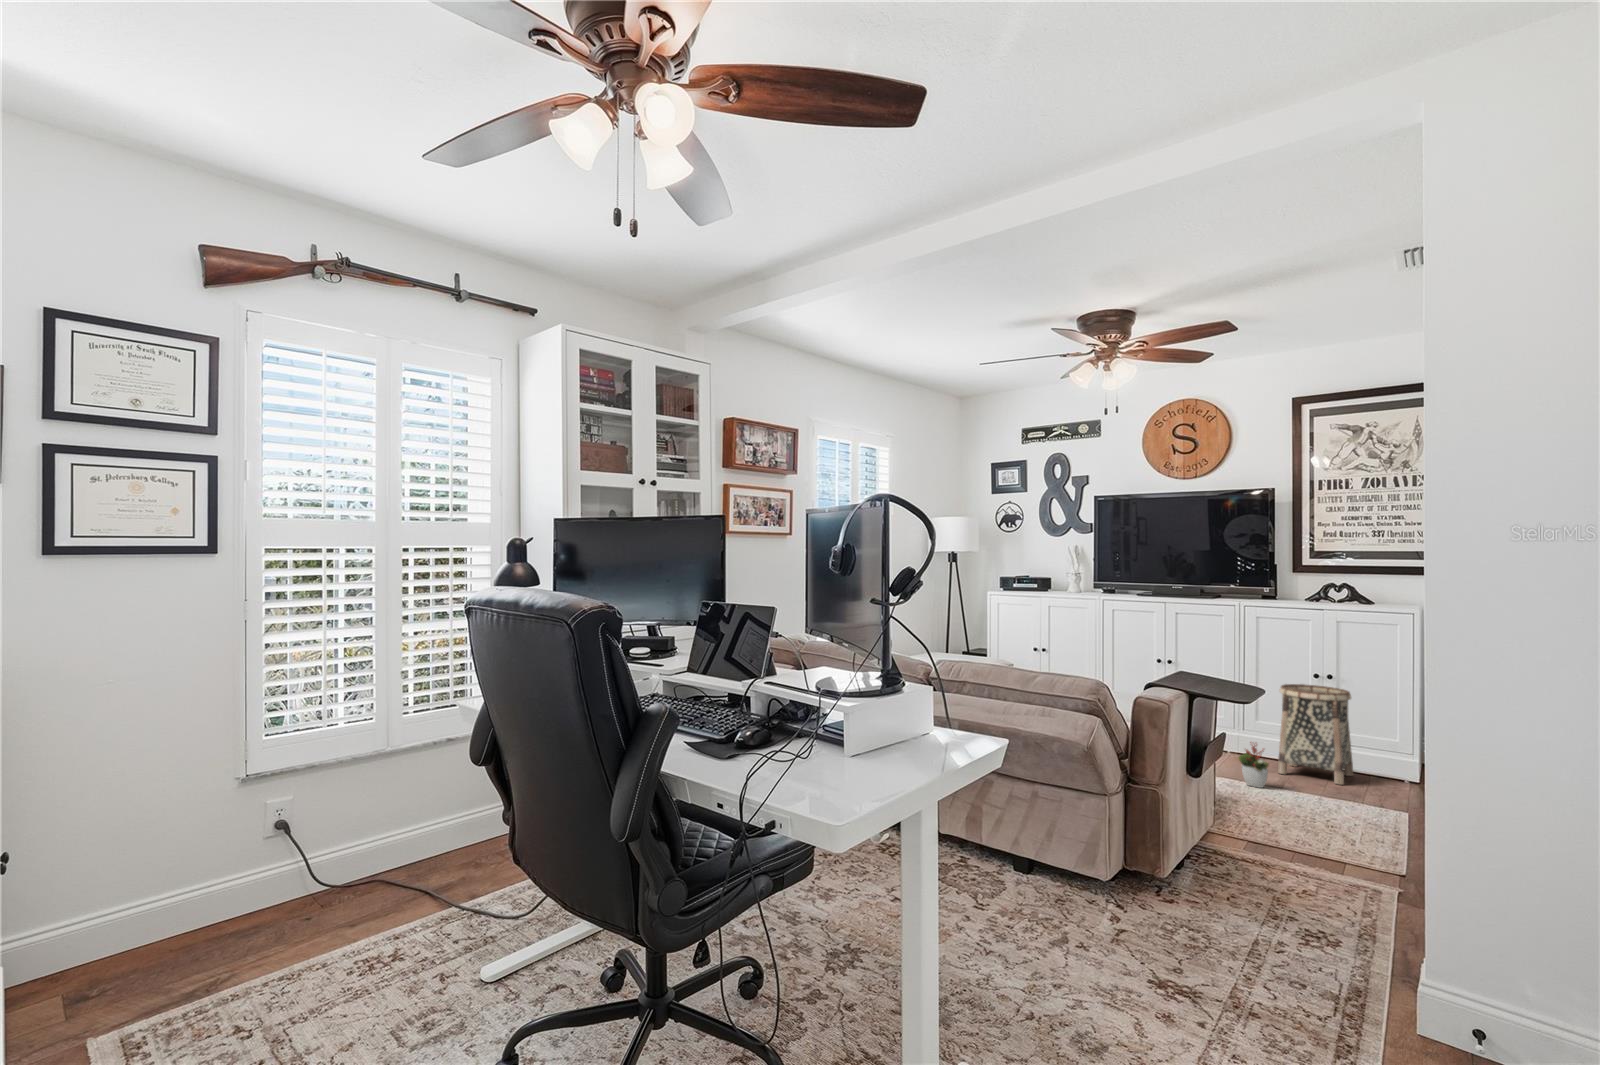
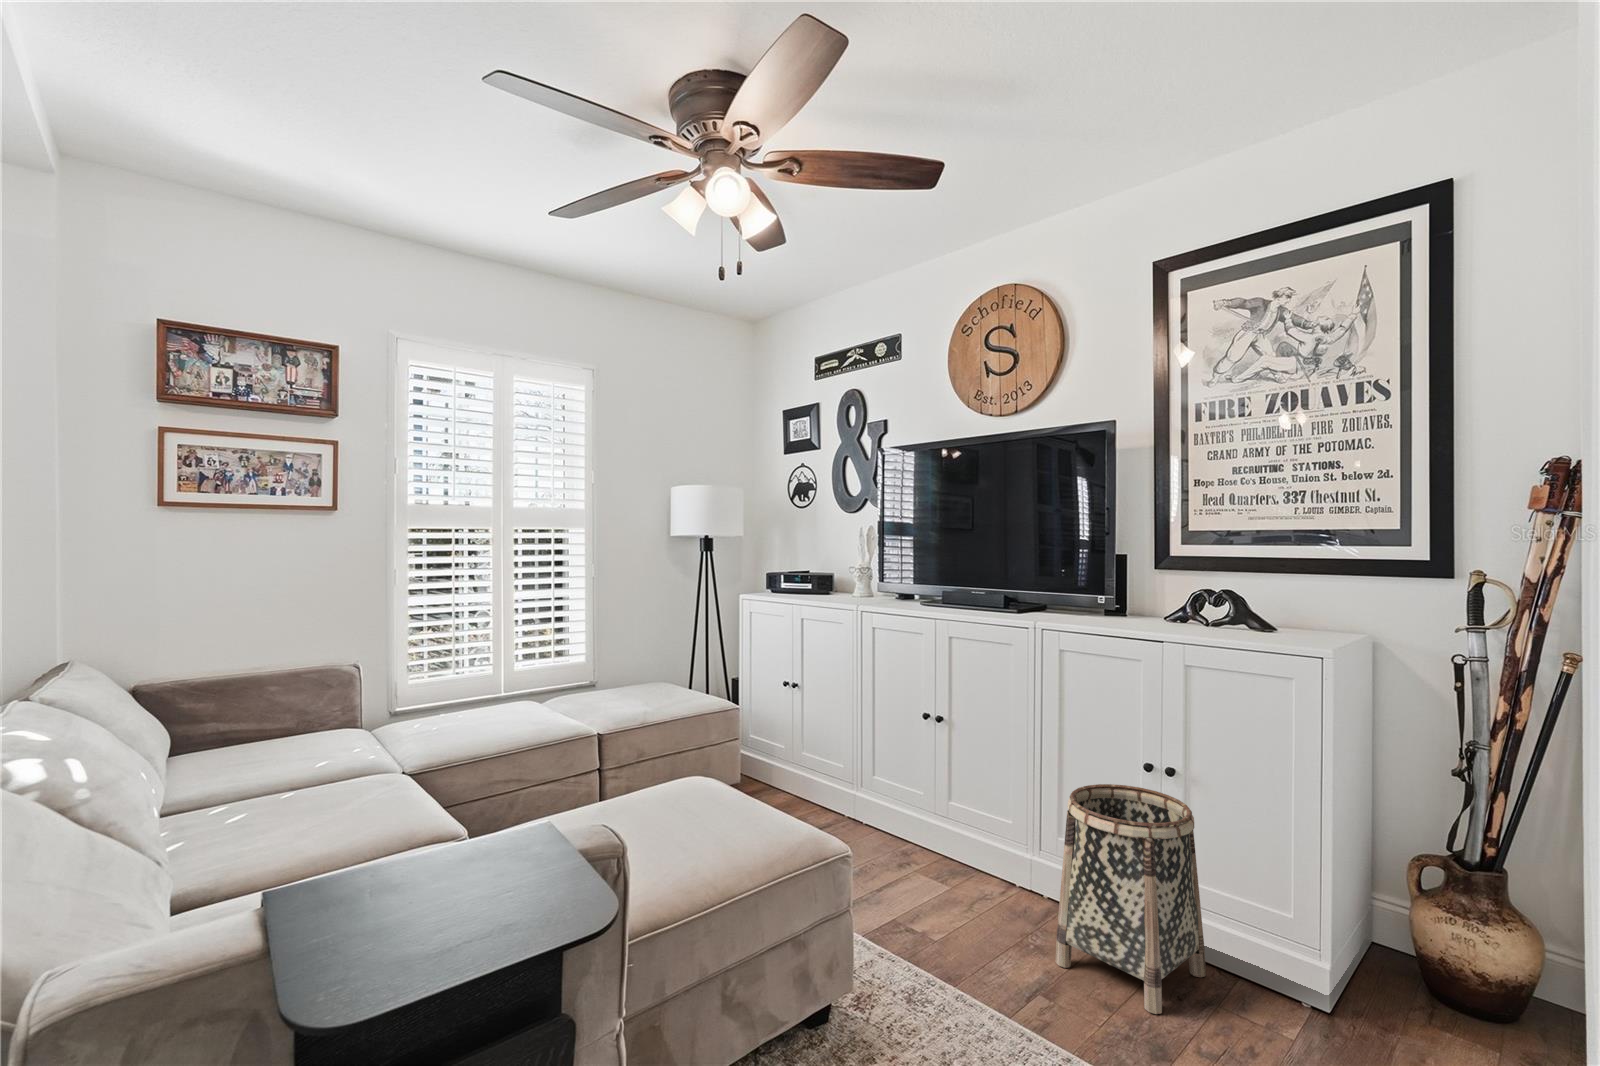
decorative plant: present [1238,742,1269,788] -> none [938,920,986,1021]

